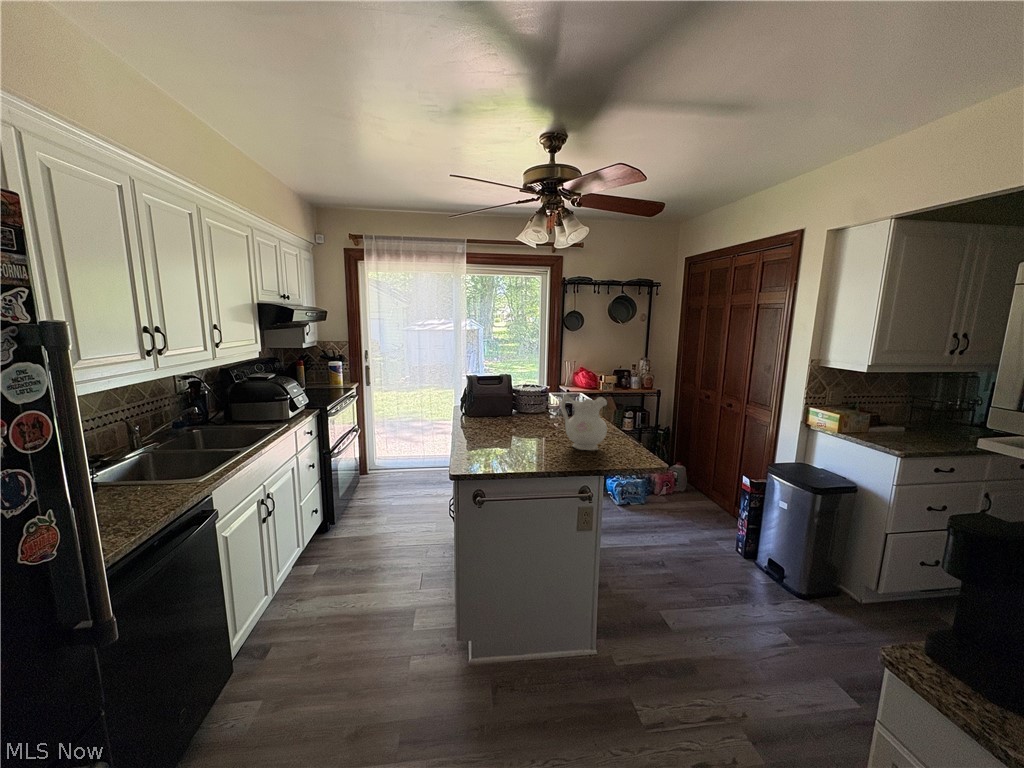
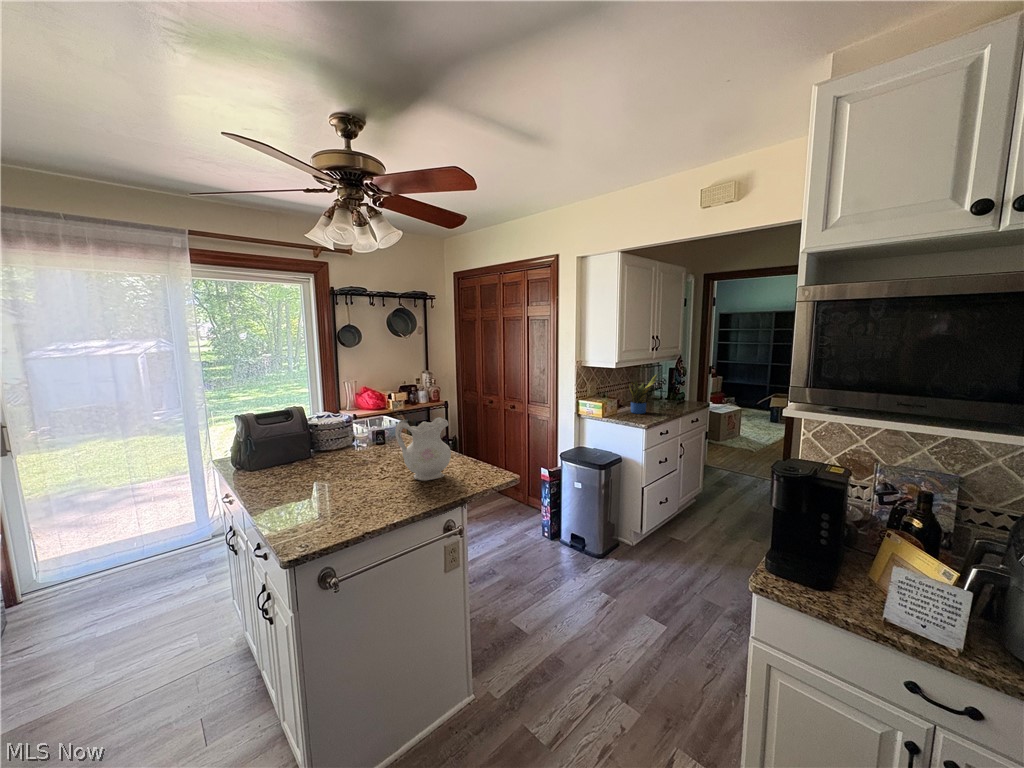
potted plant: none [895,388,955,440] -> present [630,375,657,414]

